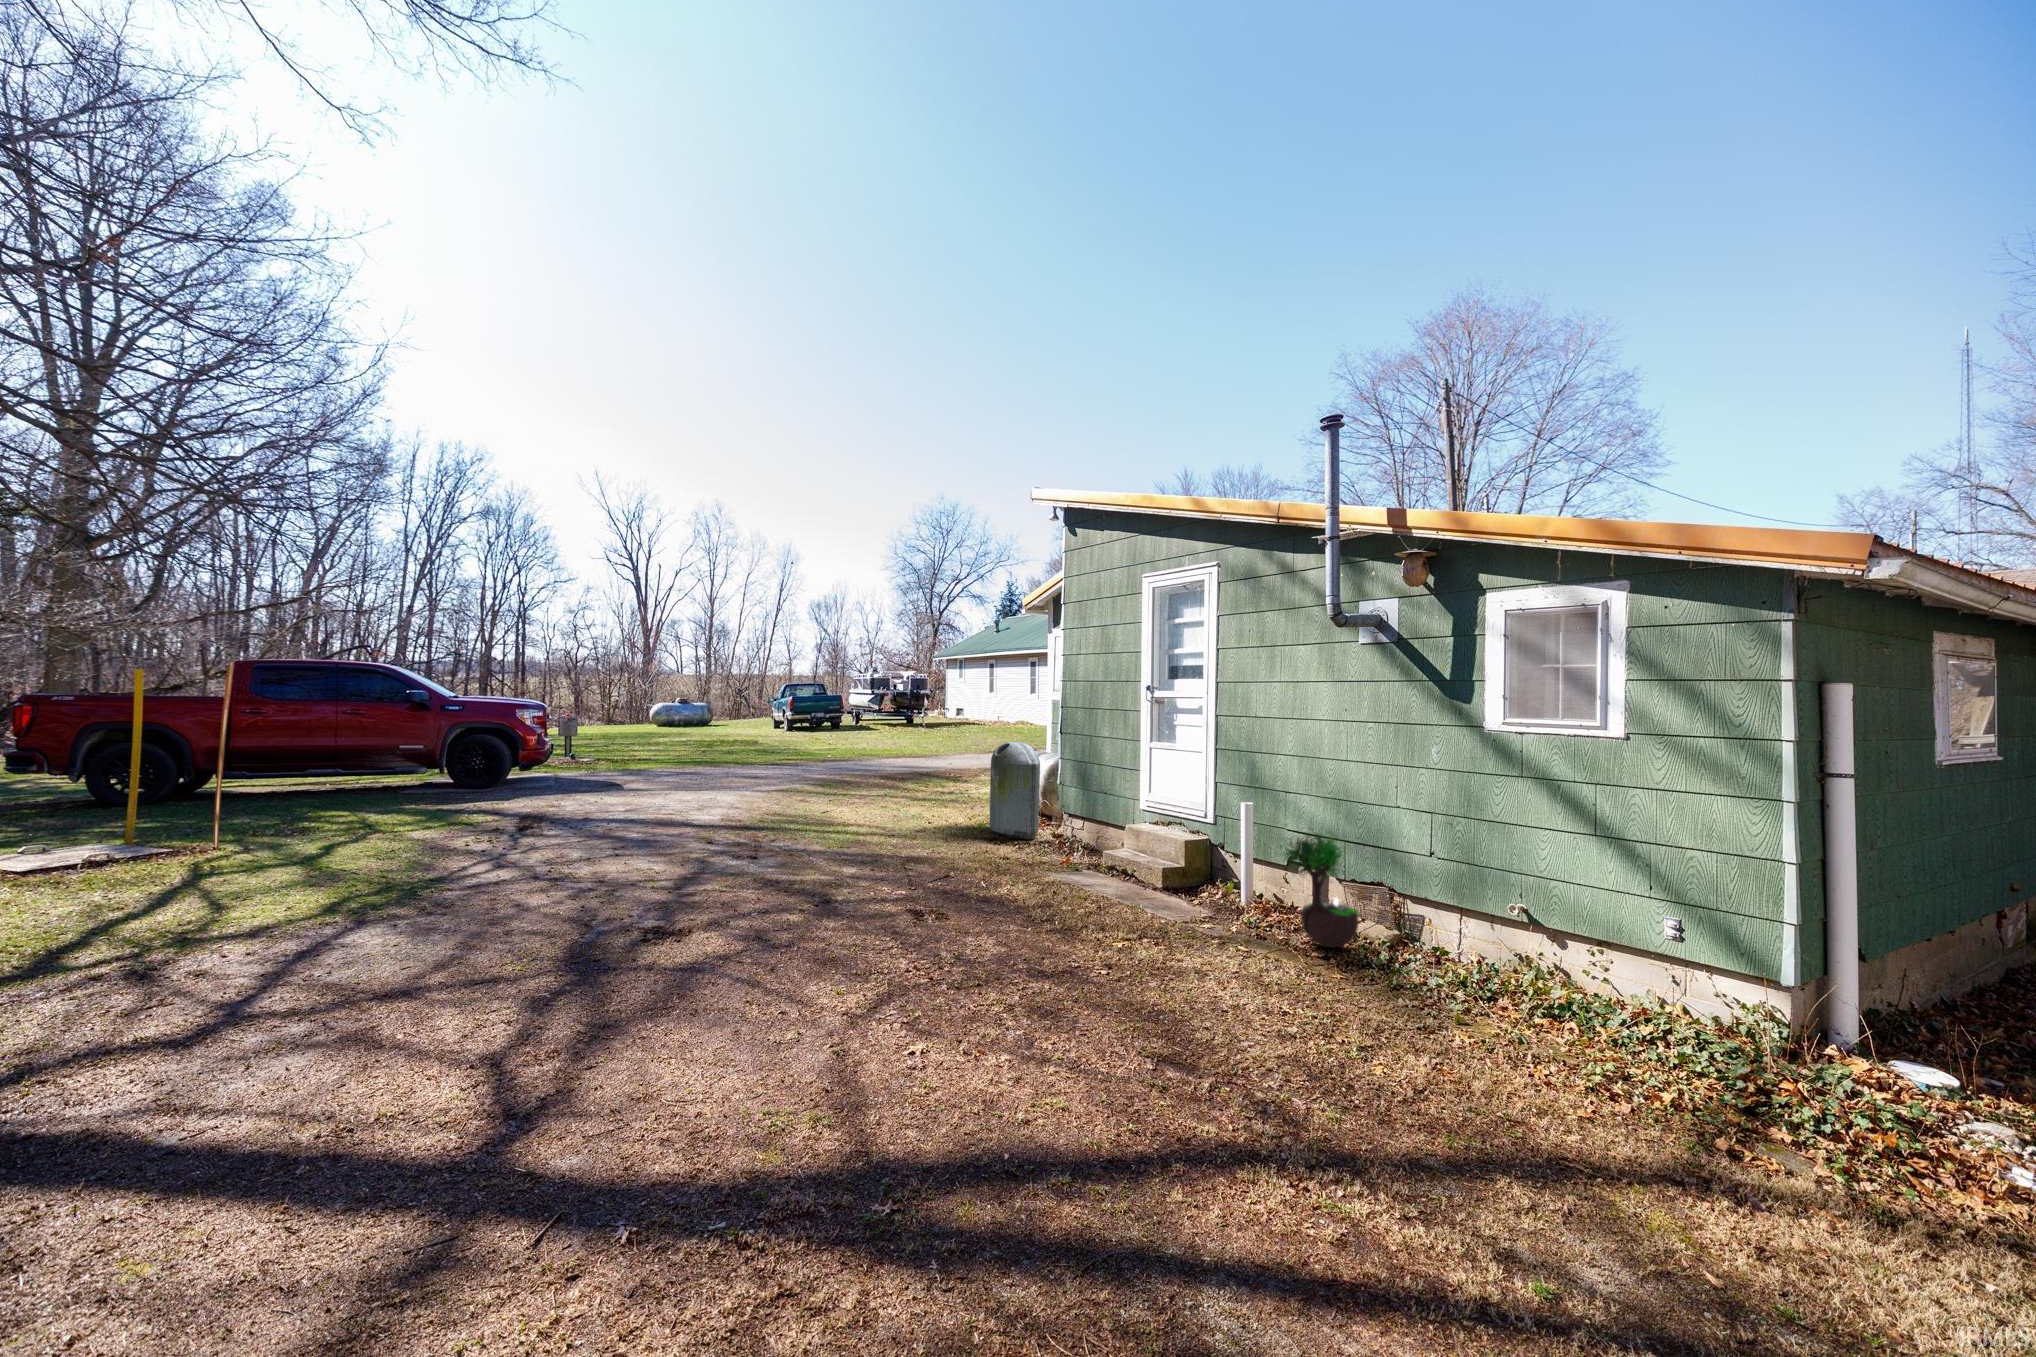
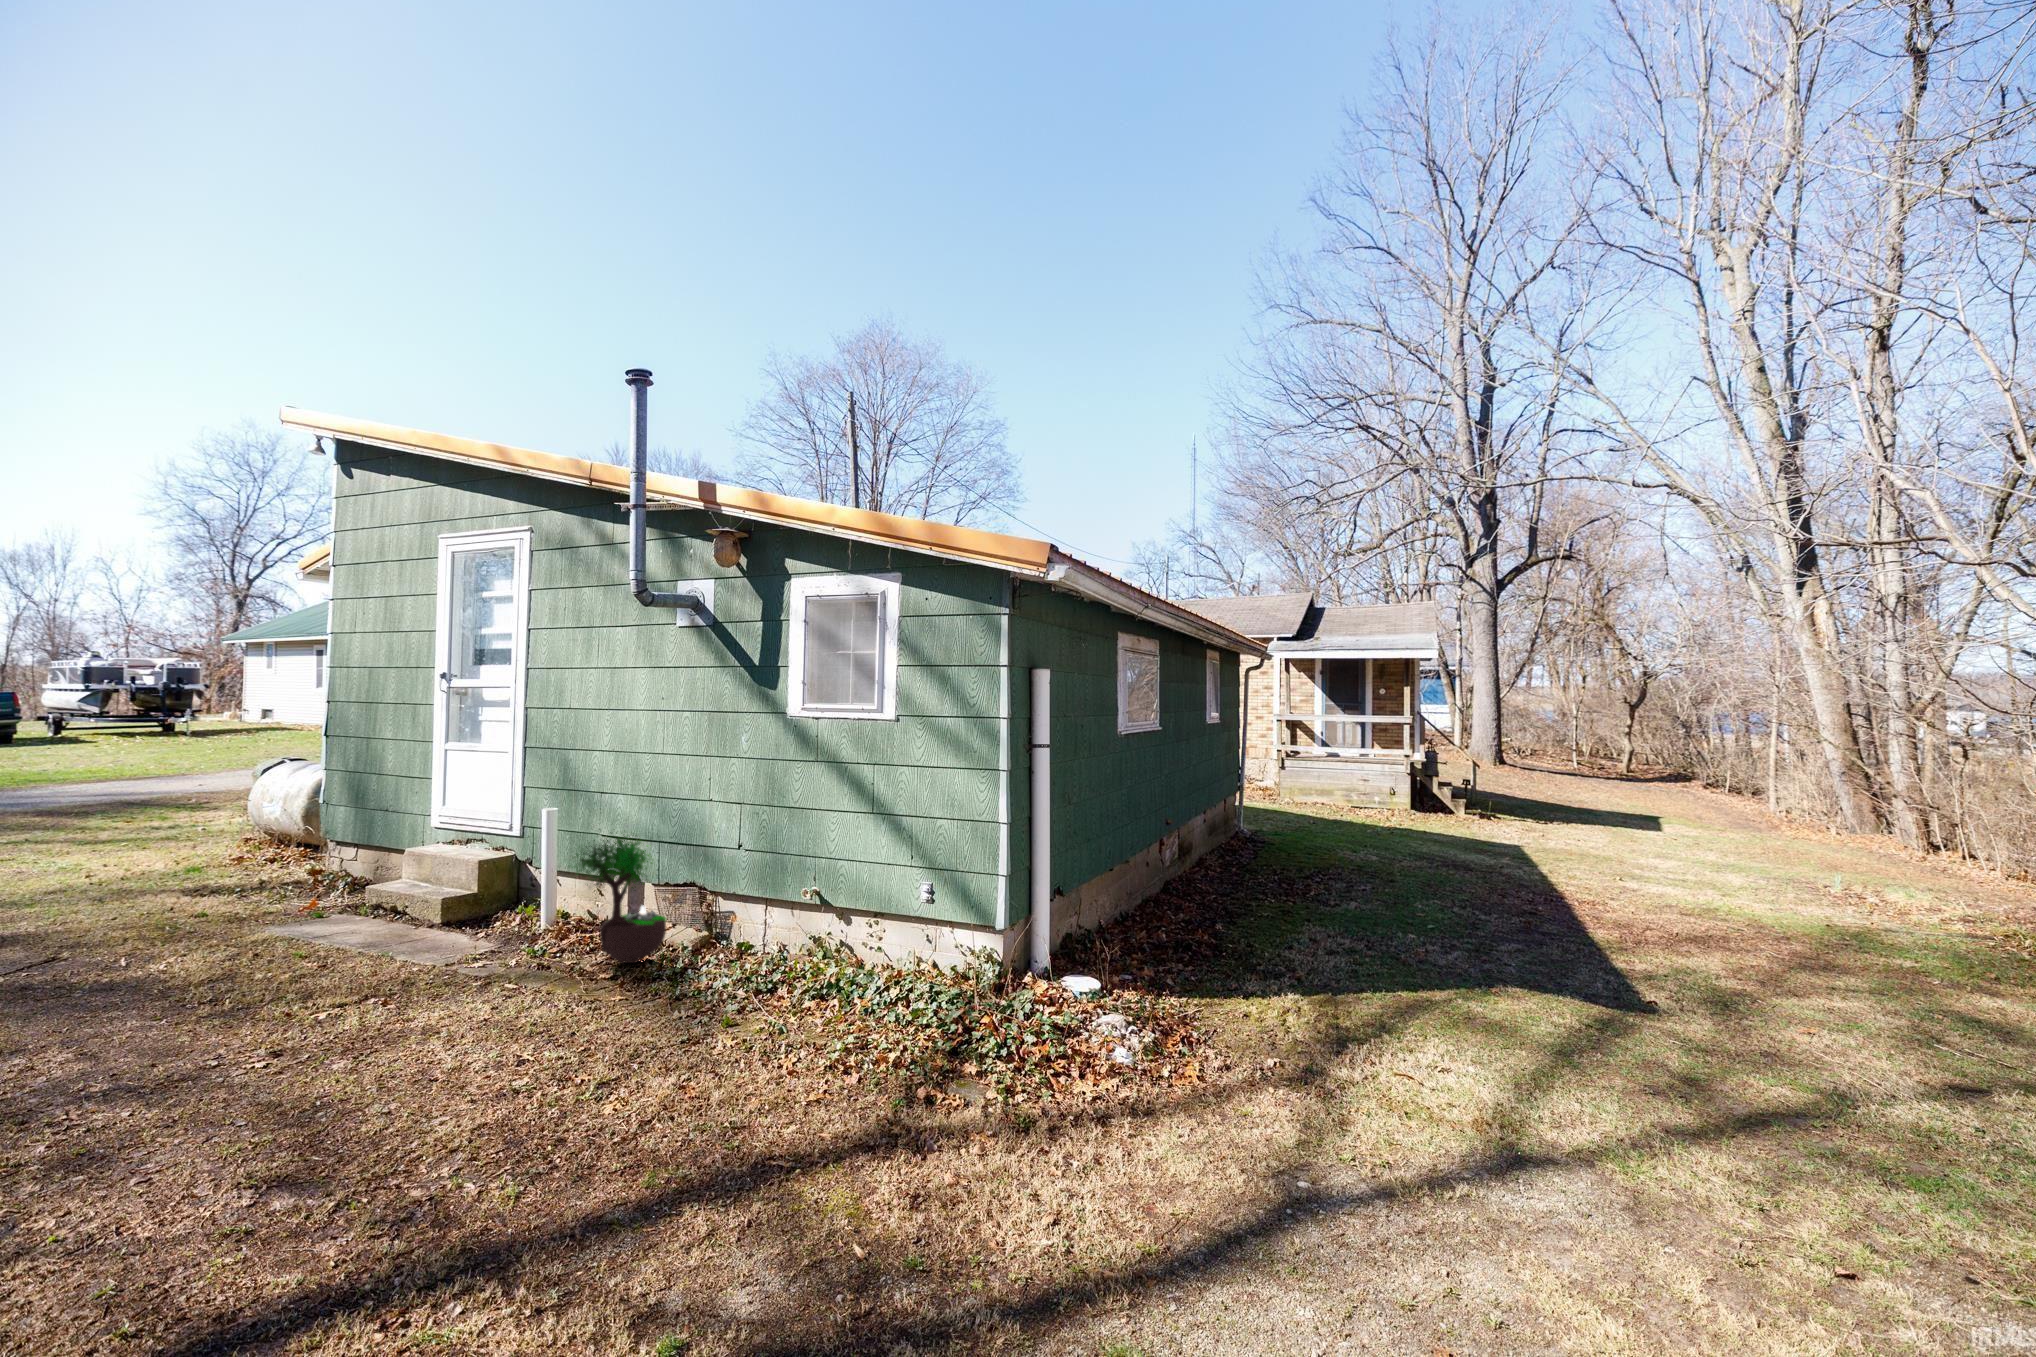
trash can: present [990,742,1040,839] -> none [207,751,297,883]

